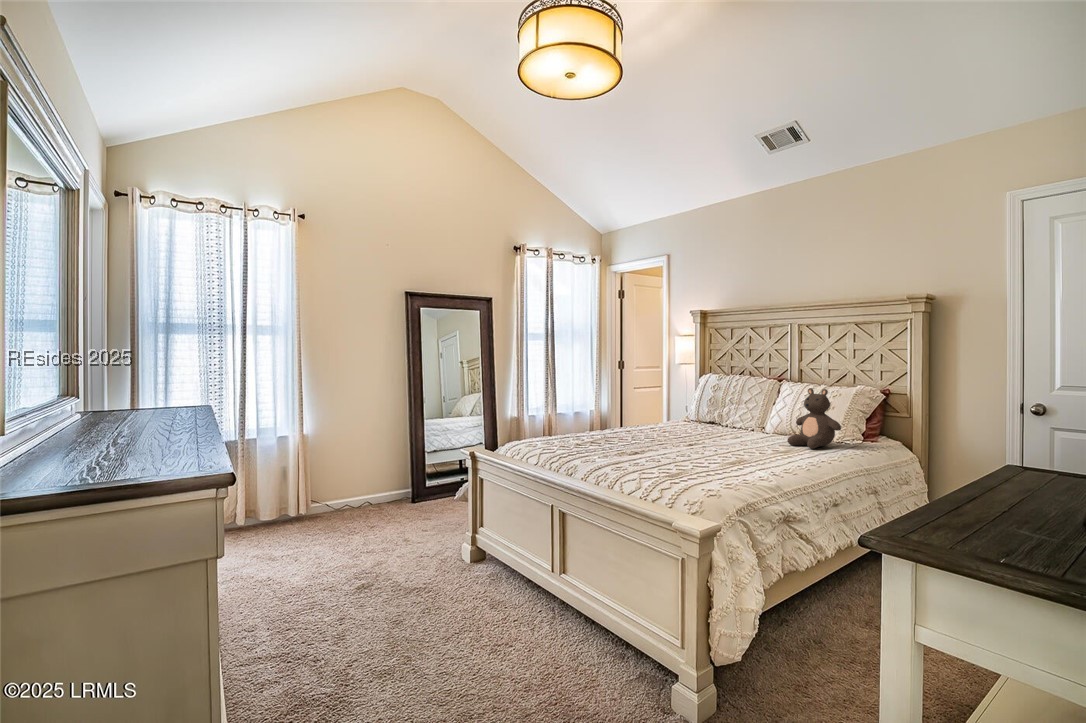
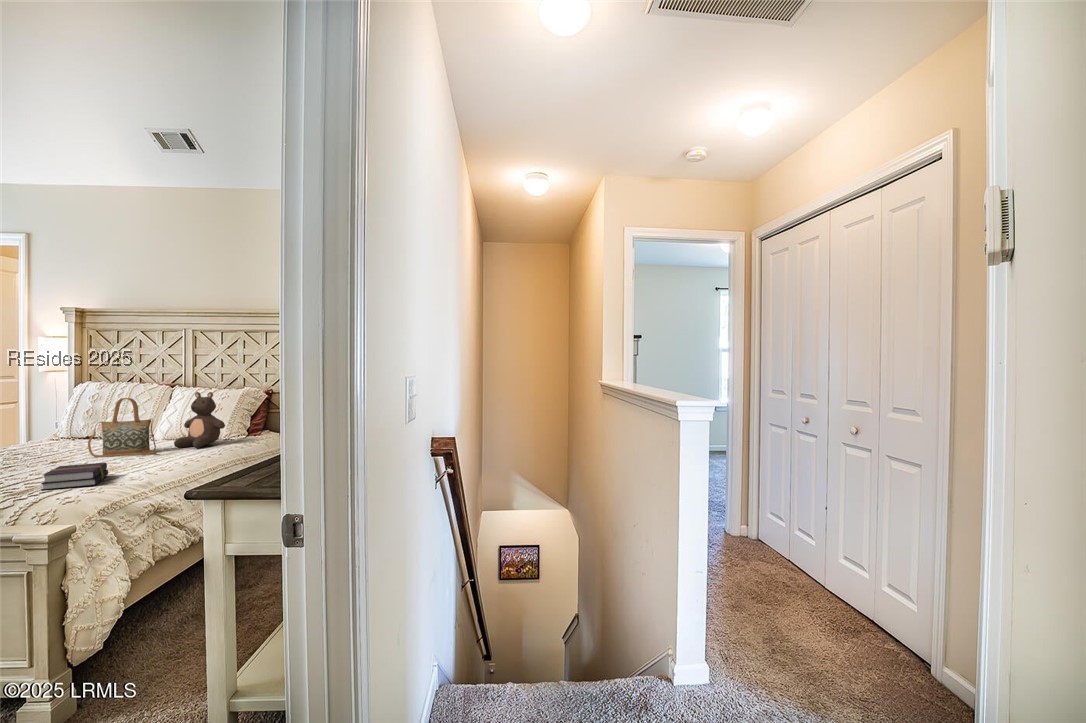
handbag: none [715,390,774,450] -> present [88,398,156,457]
book: none [687,452,738,478] -> present [41,463,108,490]

